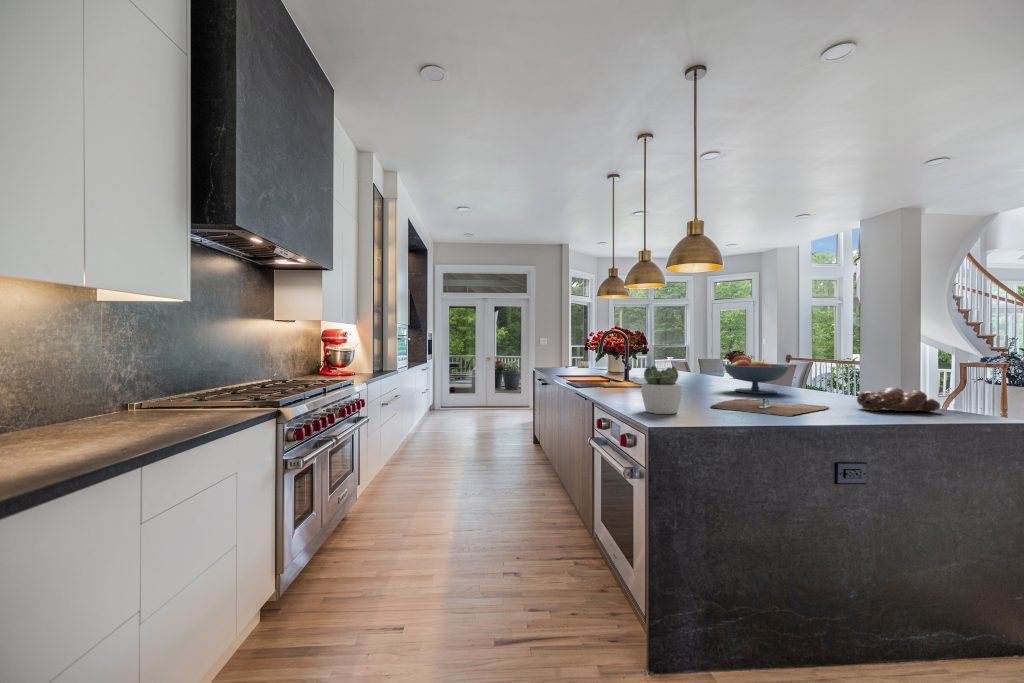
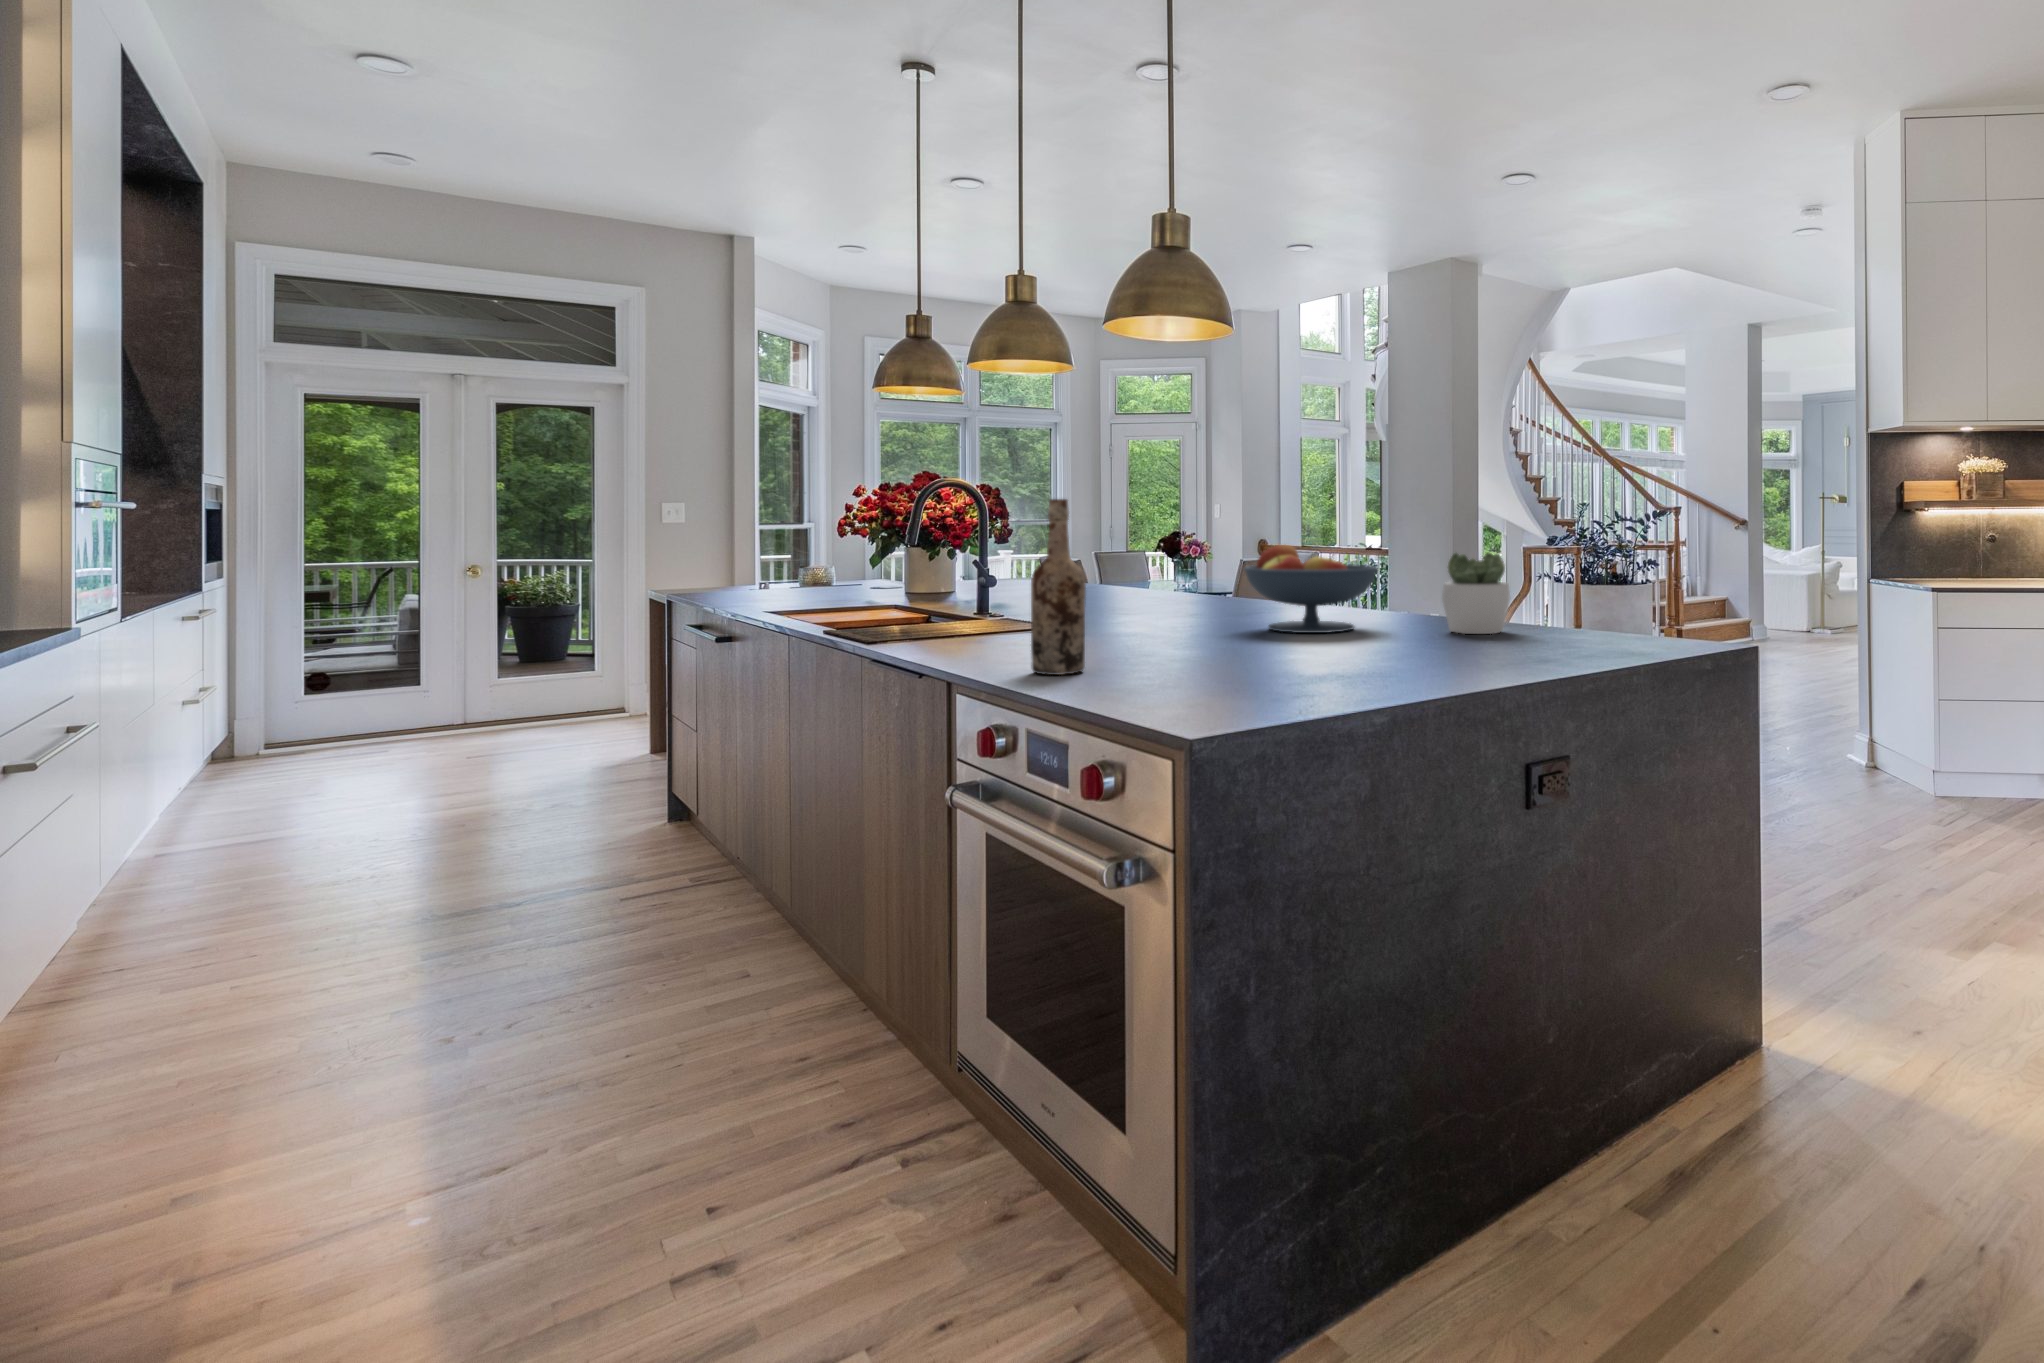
wine bottle: none [619,336,640,401] -> present [1031,499,1086,675]
succulent plant: present [641,366,682,414] -> present [1442,553,1510,634]
bread loaf: present [857,387,940,411] -> none [1529,604,1658,654]
cutting board: present [711,398,829,416] -> none [1268,642,1489,680]

